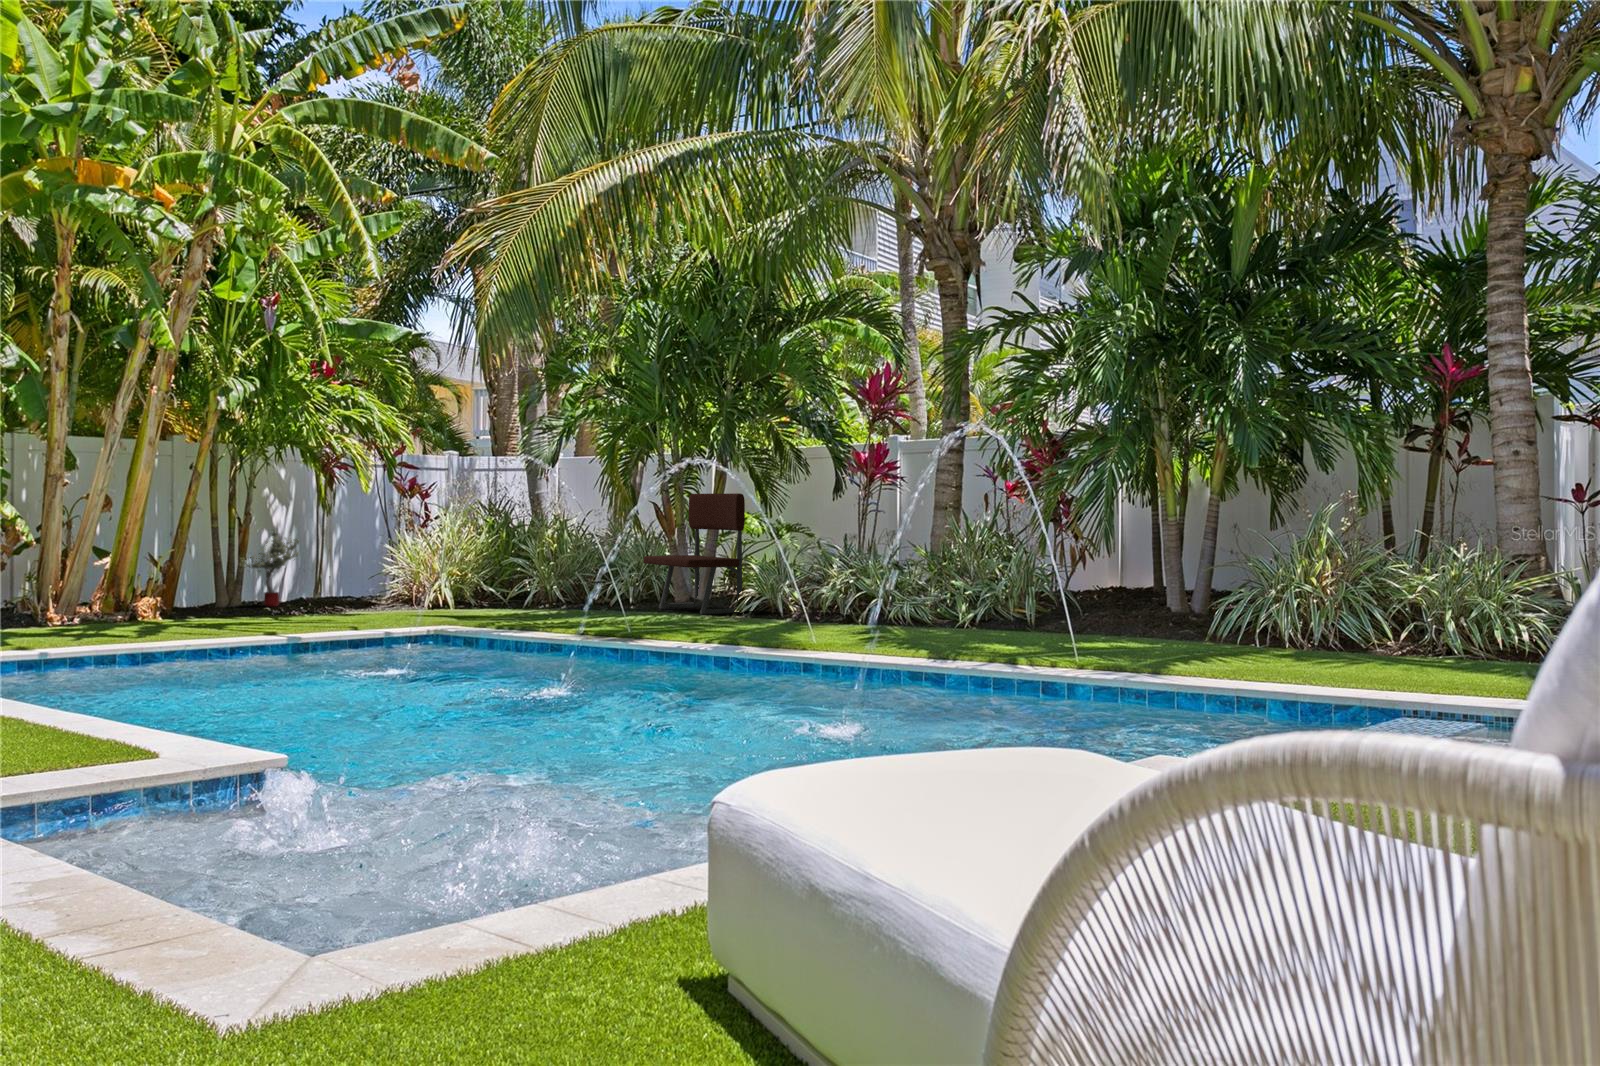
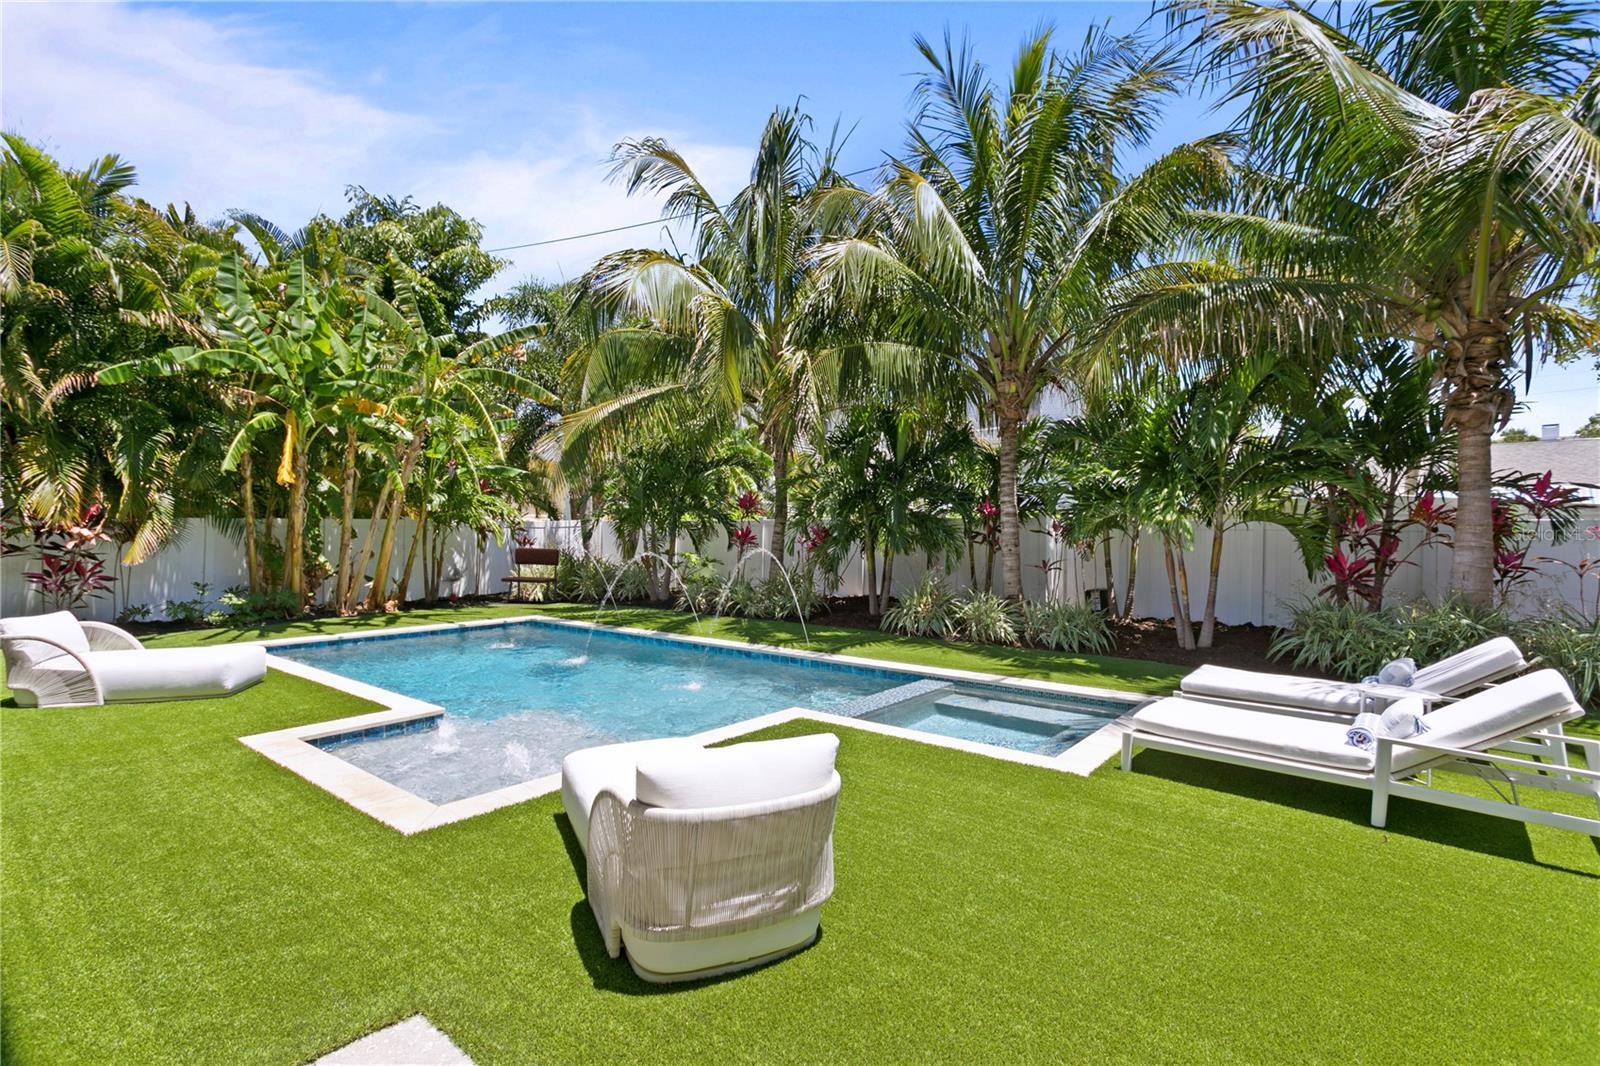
bench: present [644,493,745,615] -> present [501,548,559,604]

